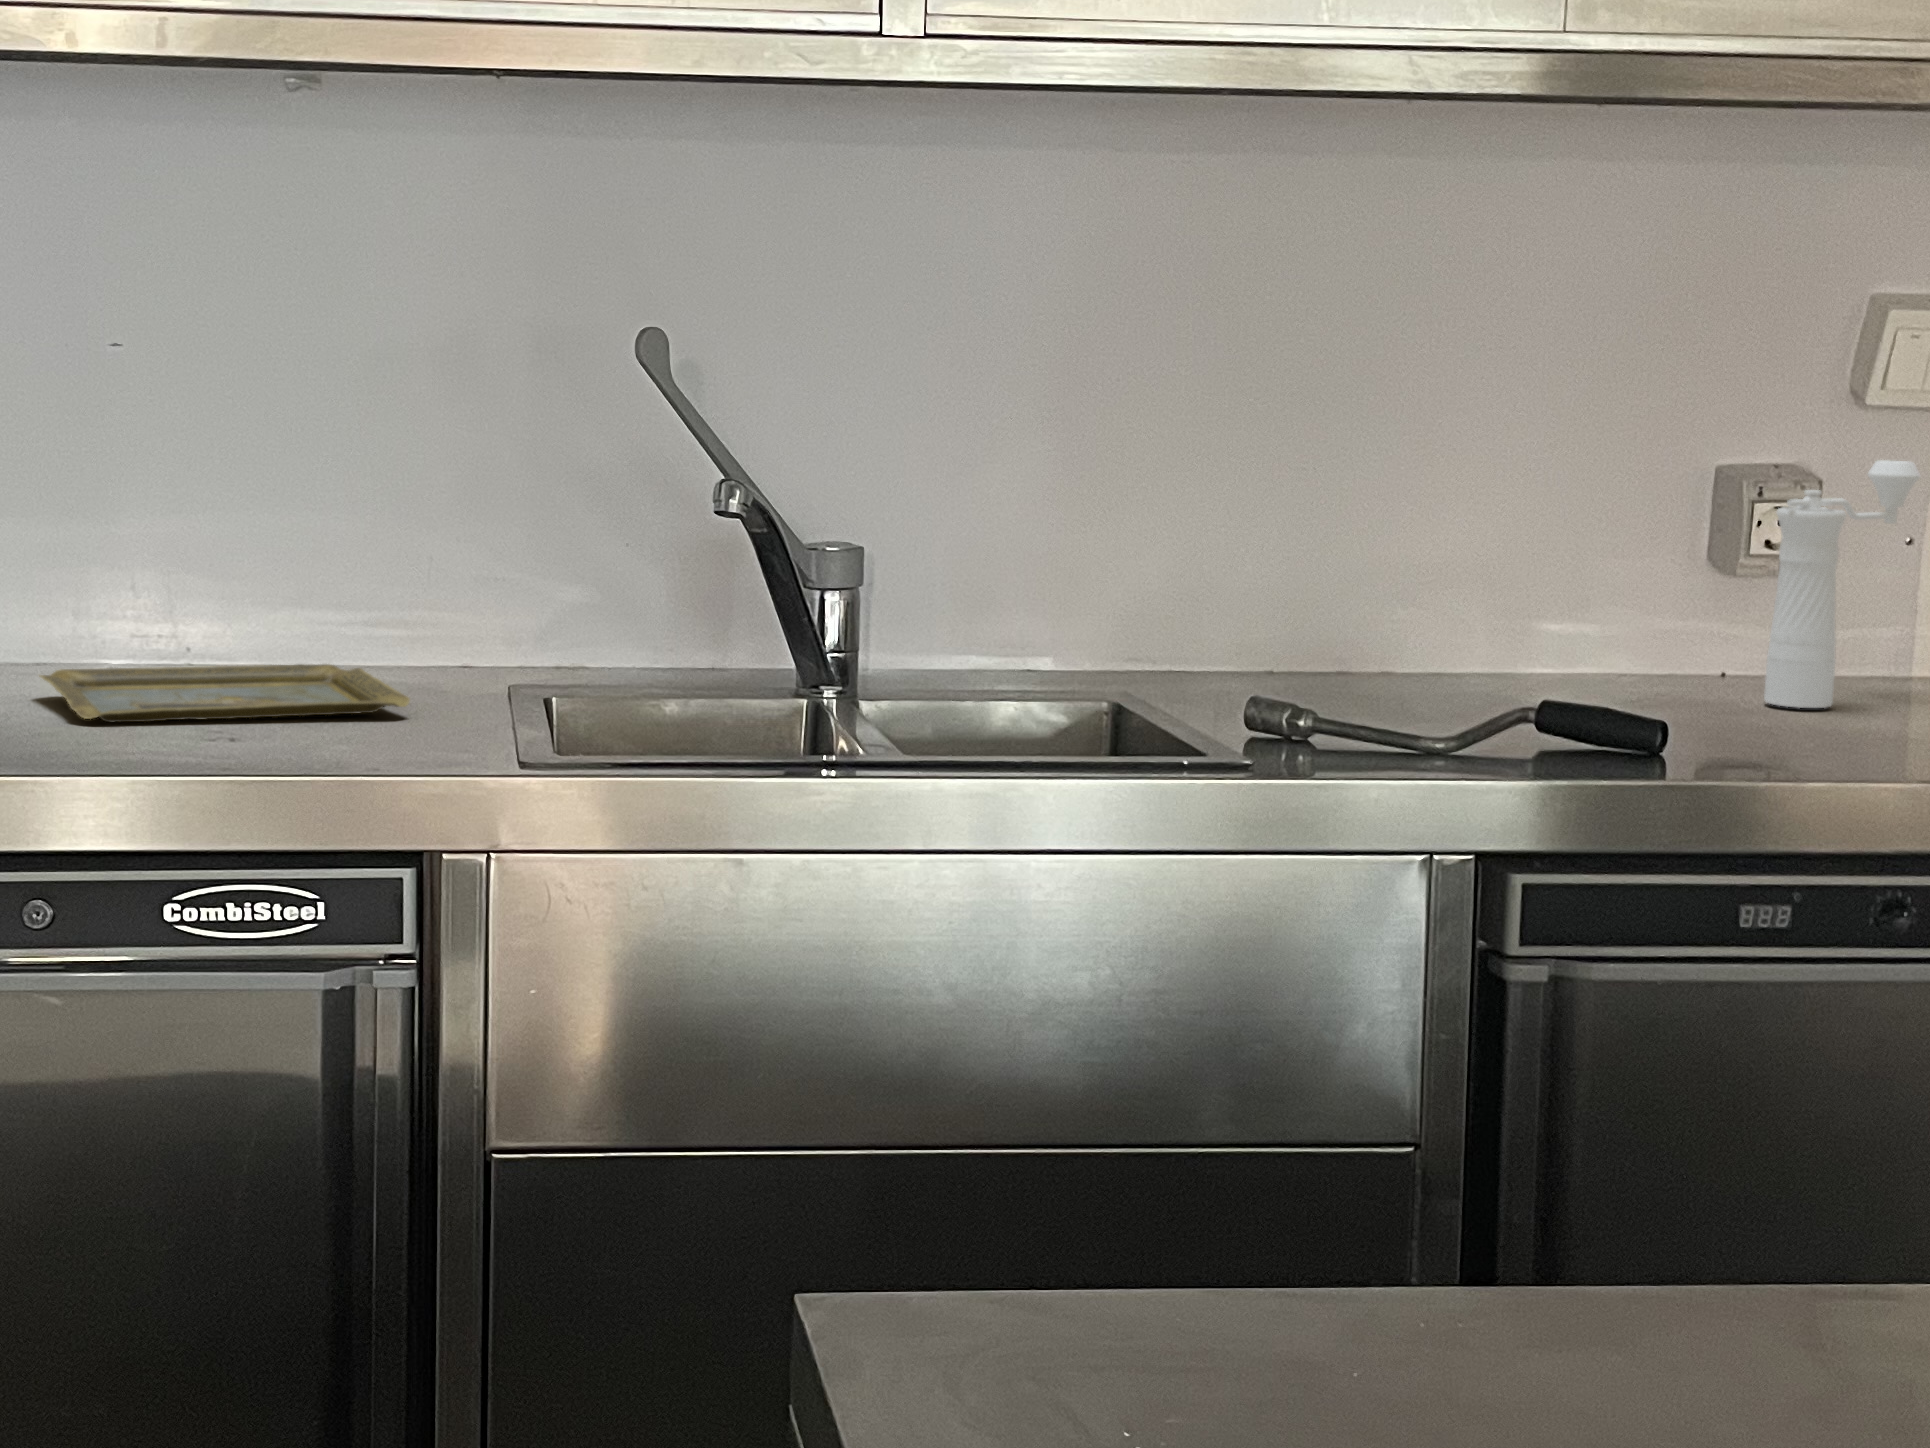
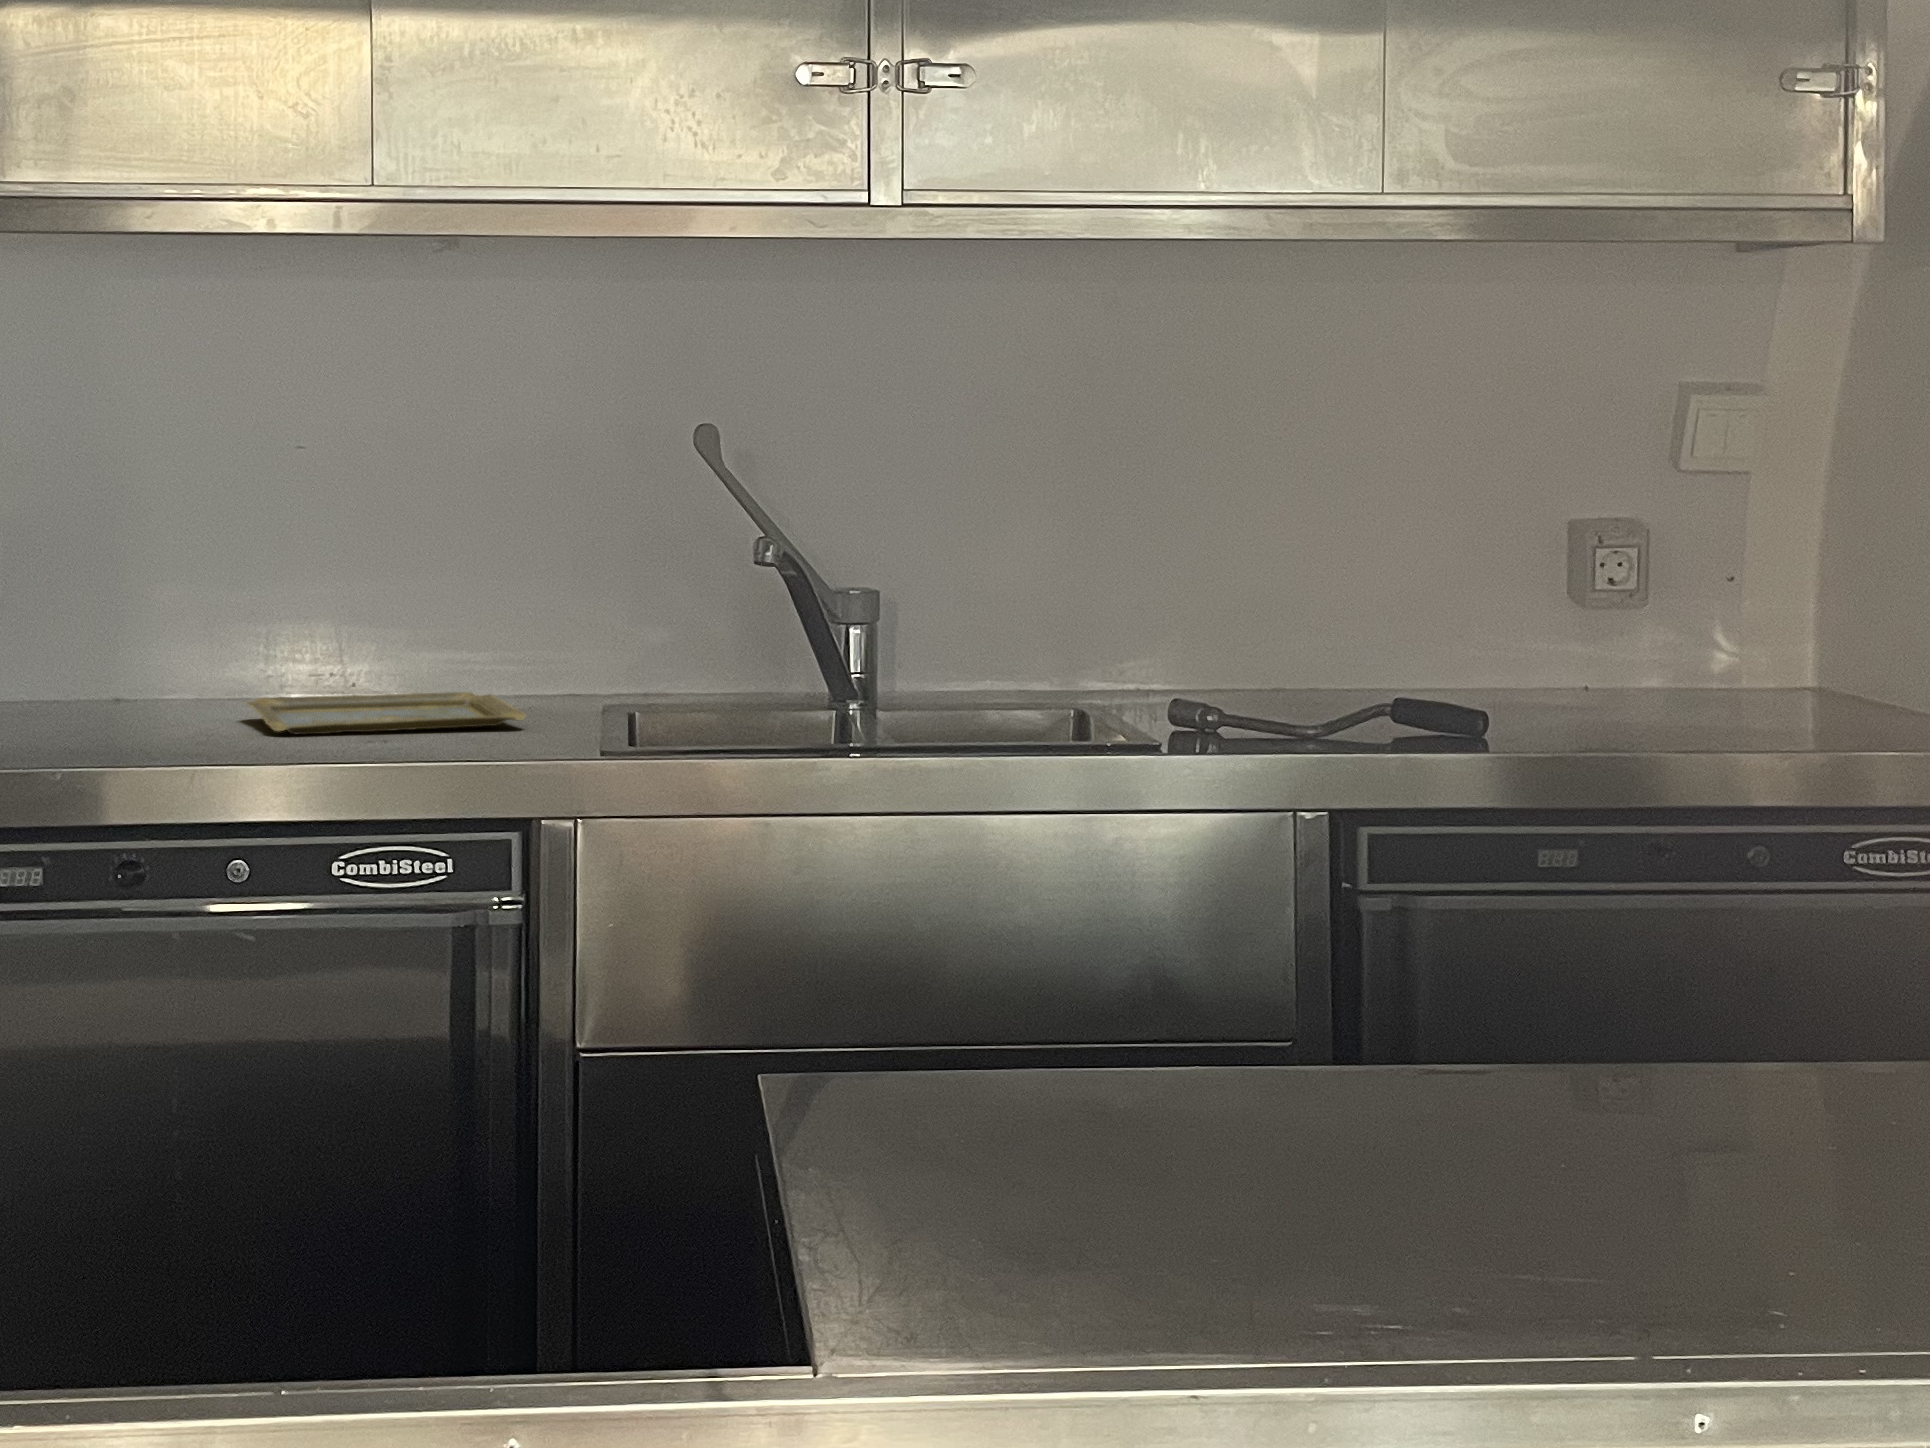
pepper mill: present [1764,460,1920,708] -> none [1589,511,1705,705]

